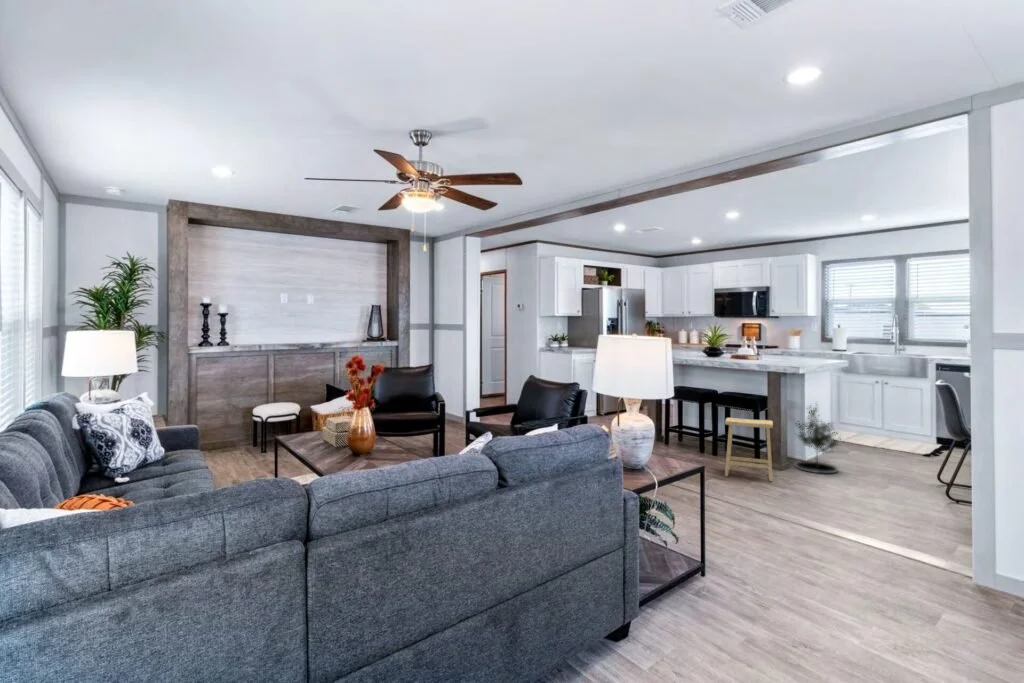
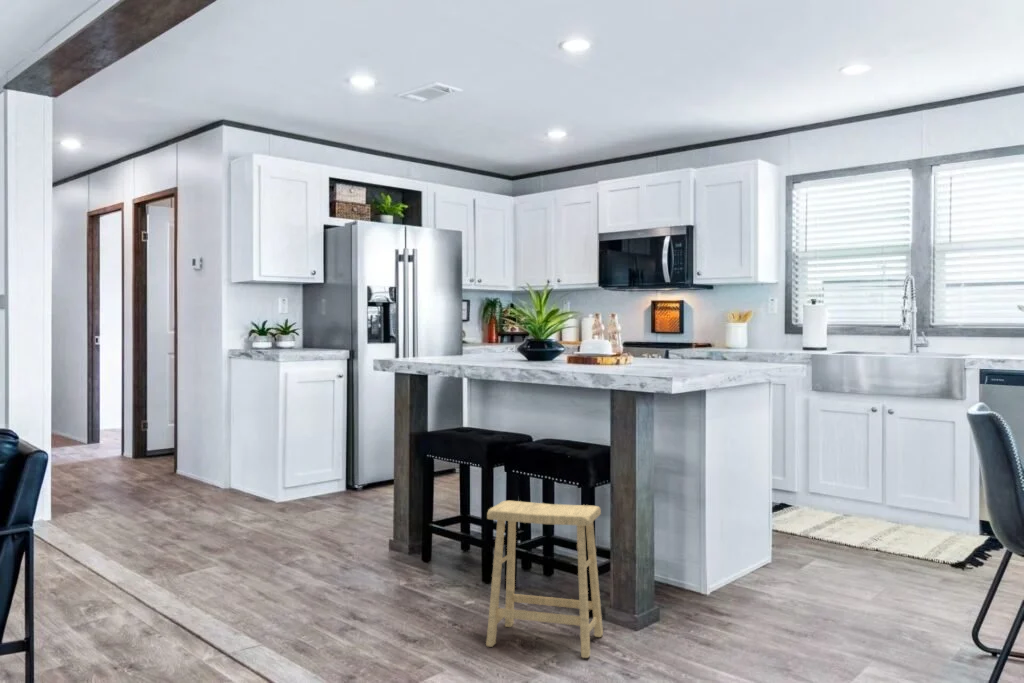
potted tree: present [795,405,841,473] -> none [666,455,767,625]

